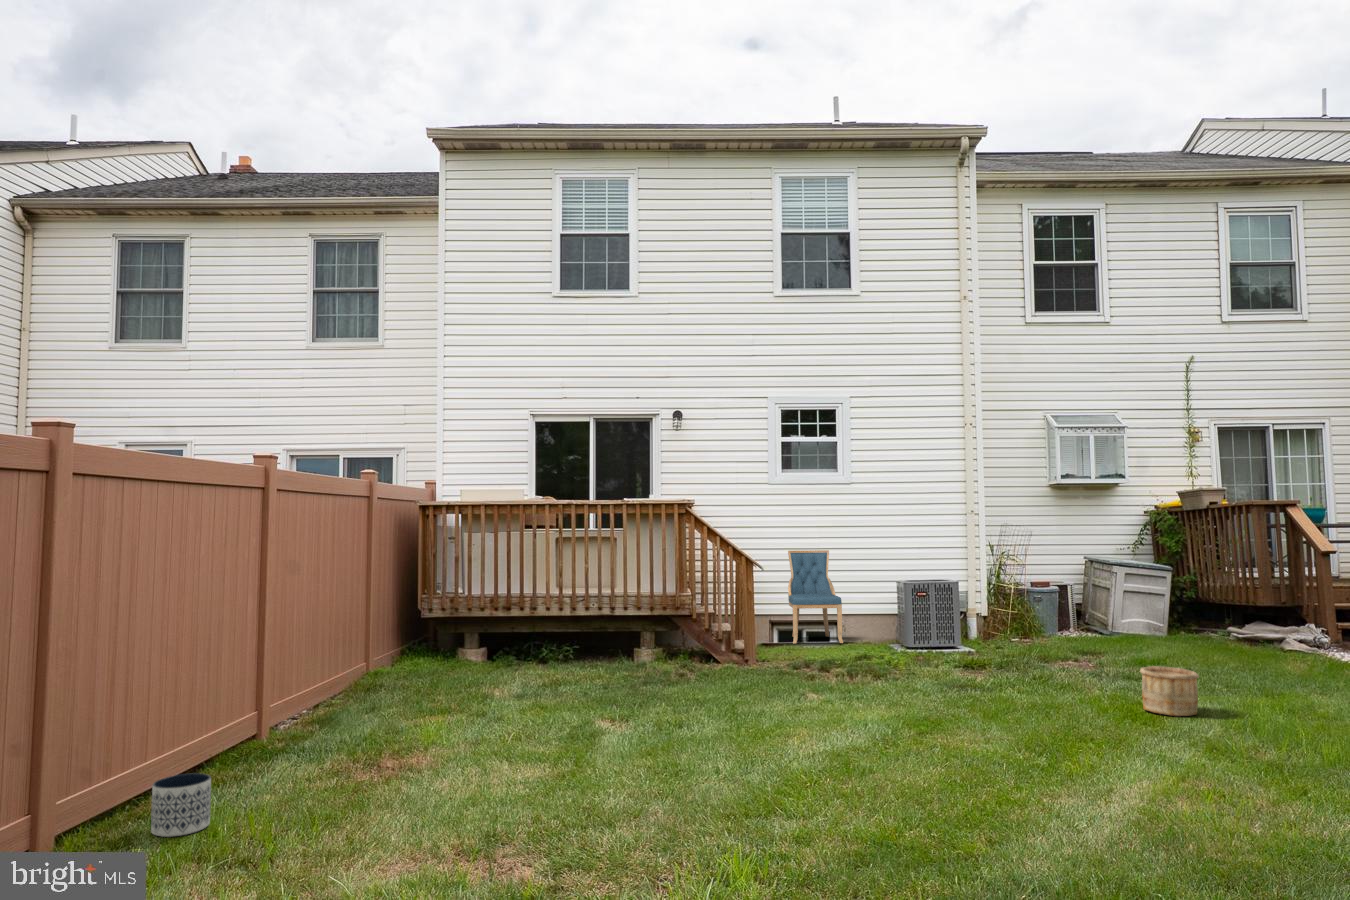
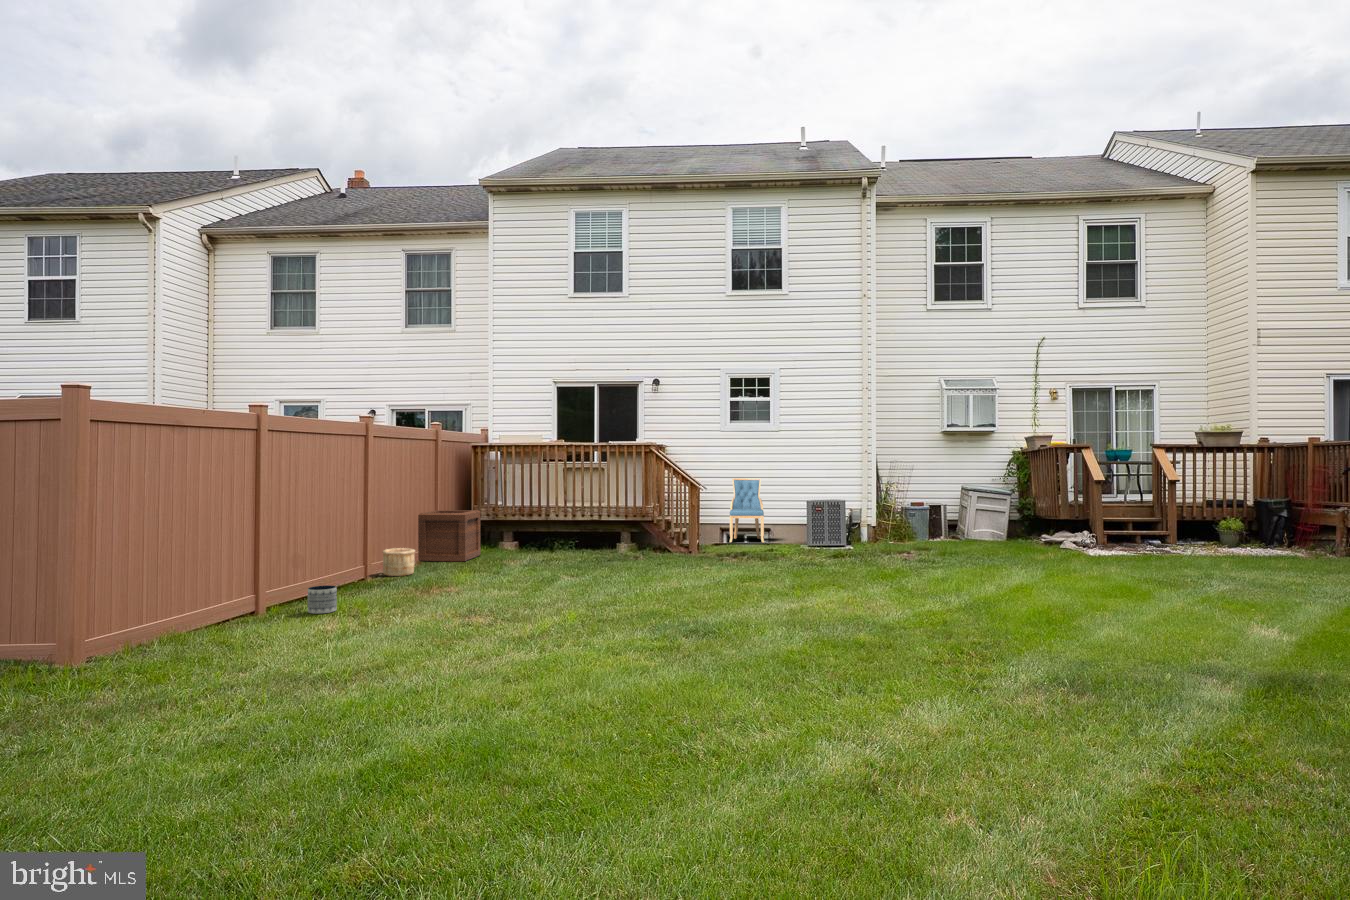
wooden crate: none [341,605,438,690] -> present [418,510,481,562]
wooden bucket: present [1140,666,1199,716] -> present [383,548,415,576]

